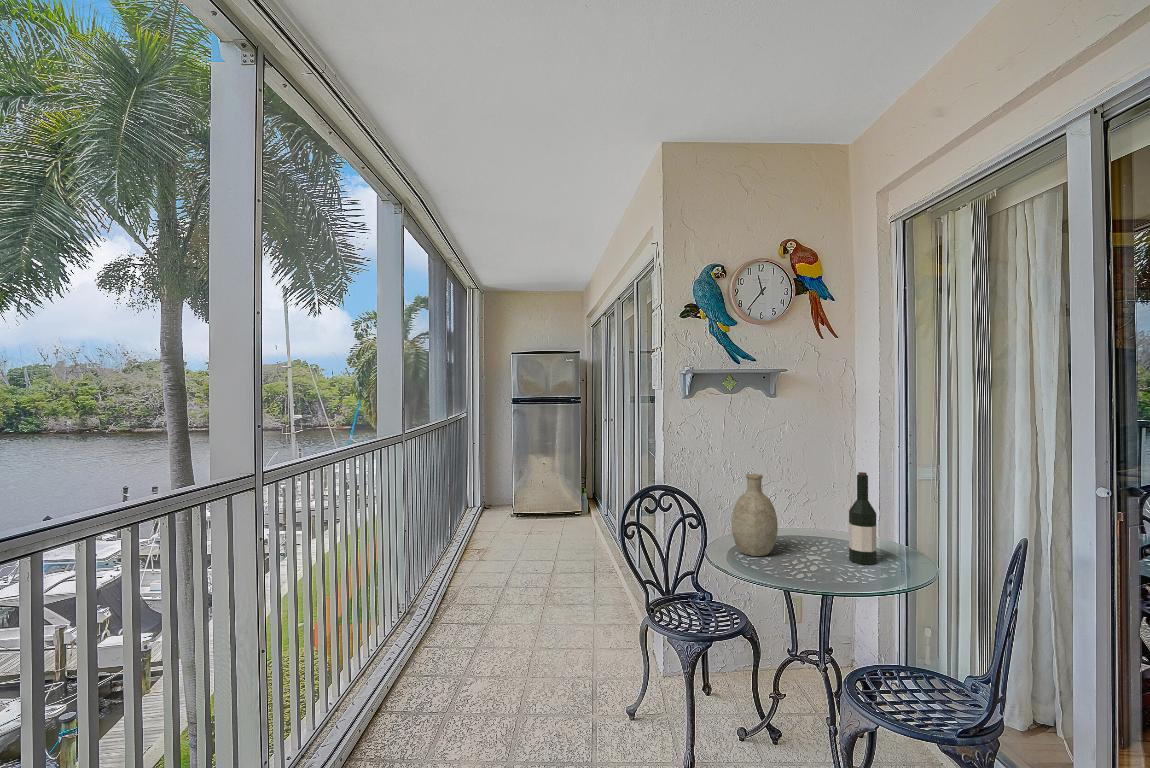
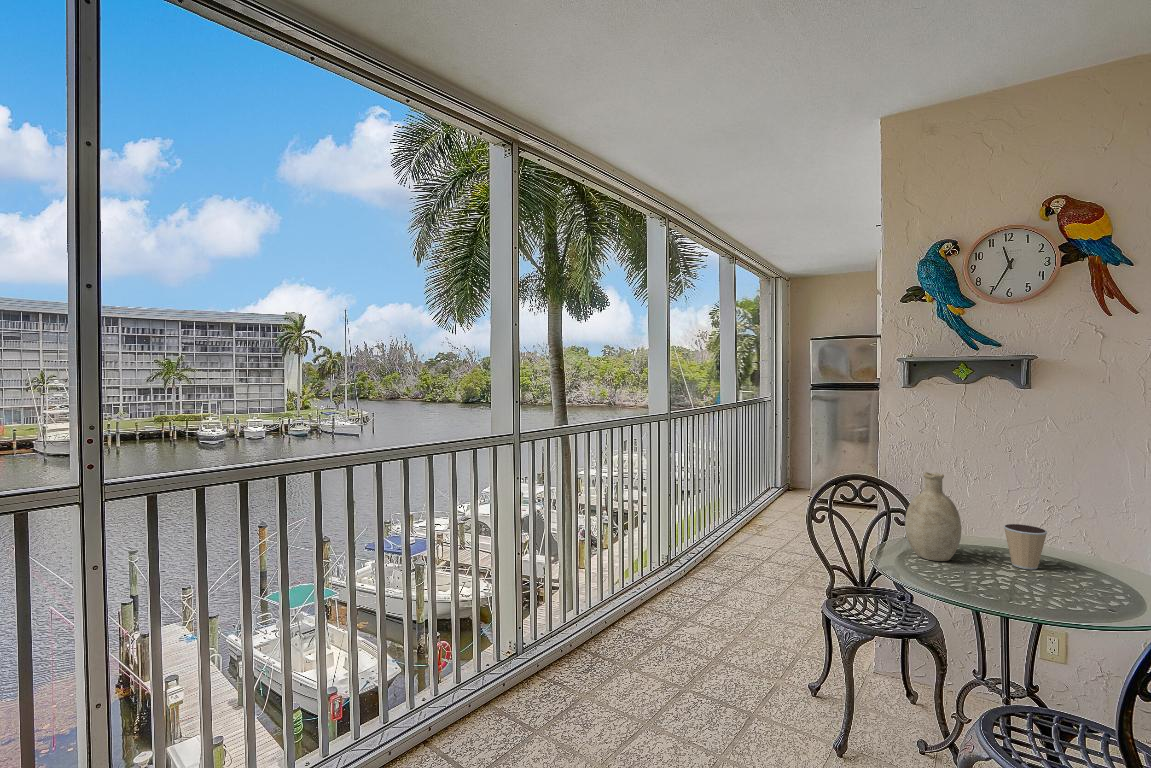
wine bottle: present [849,472,876,565] -> none [1052,483,1090,594]
coffee cup: none [799,512,831,551] -> present [1004,524,1047,570]

